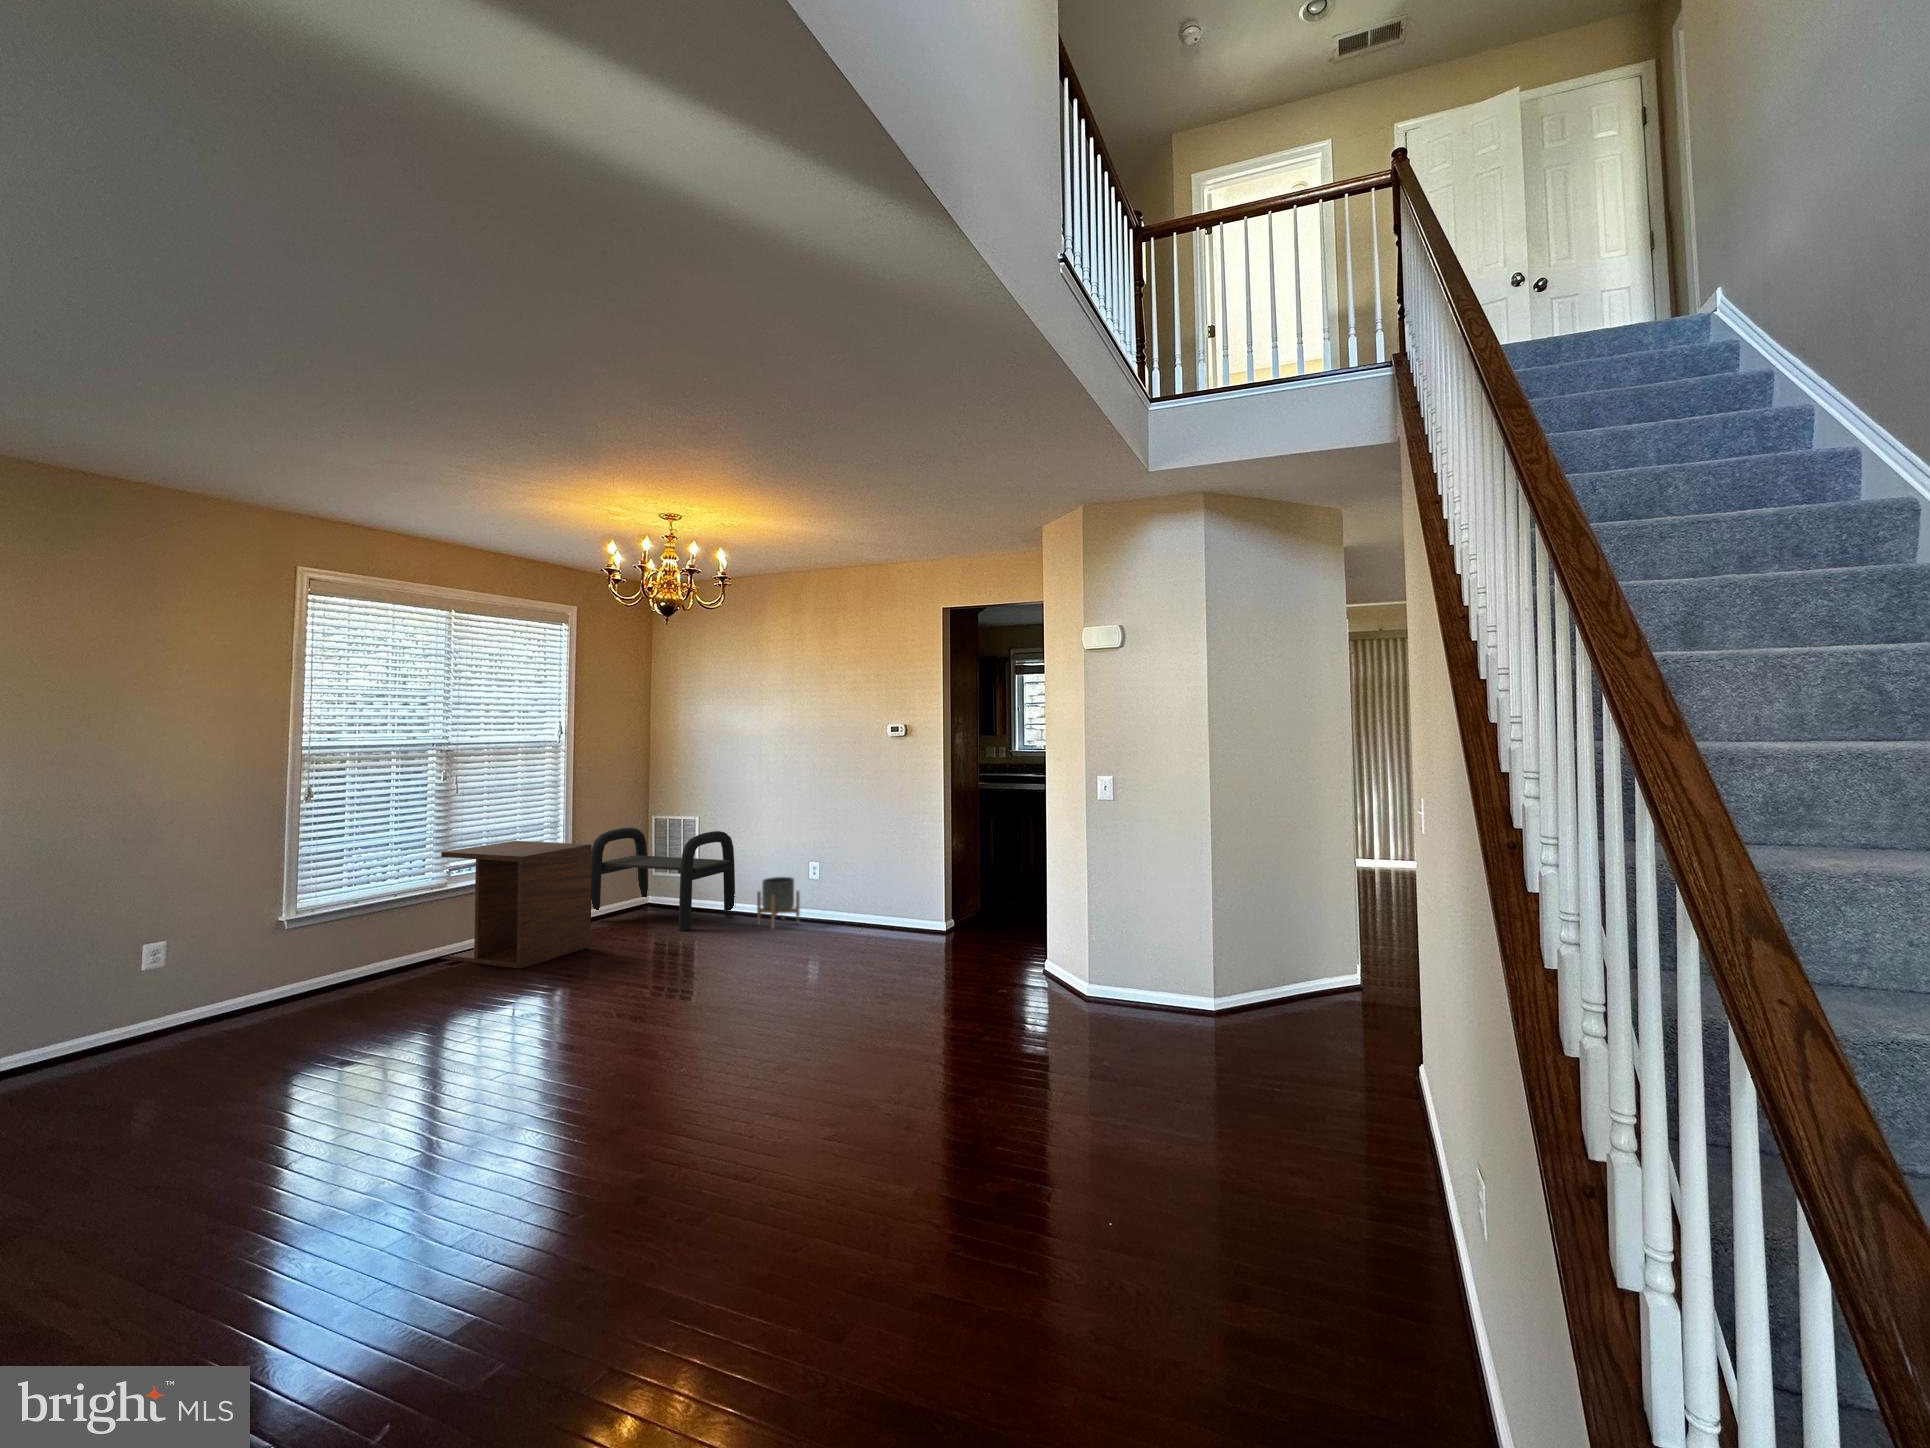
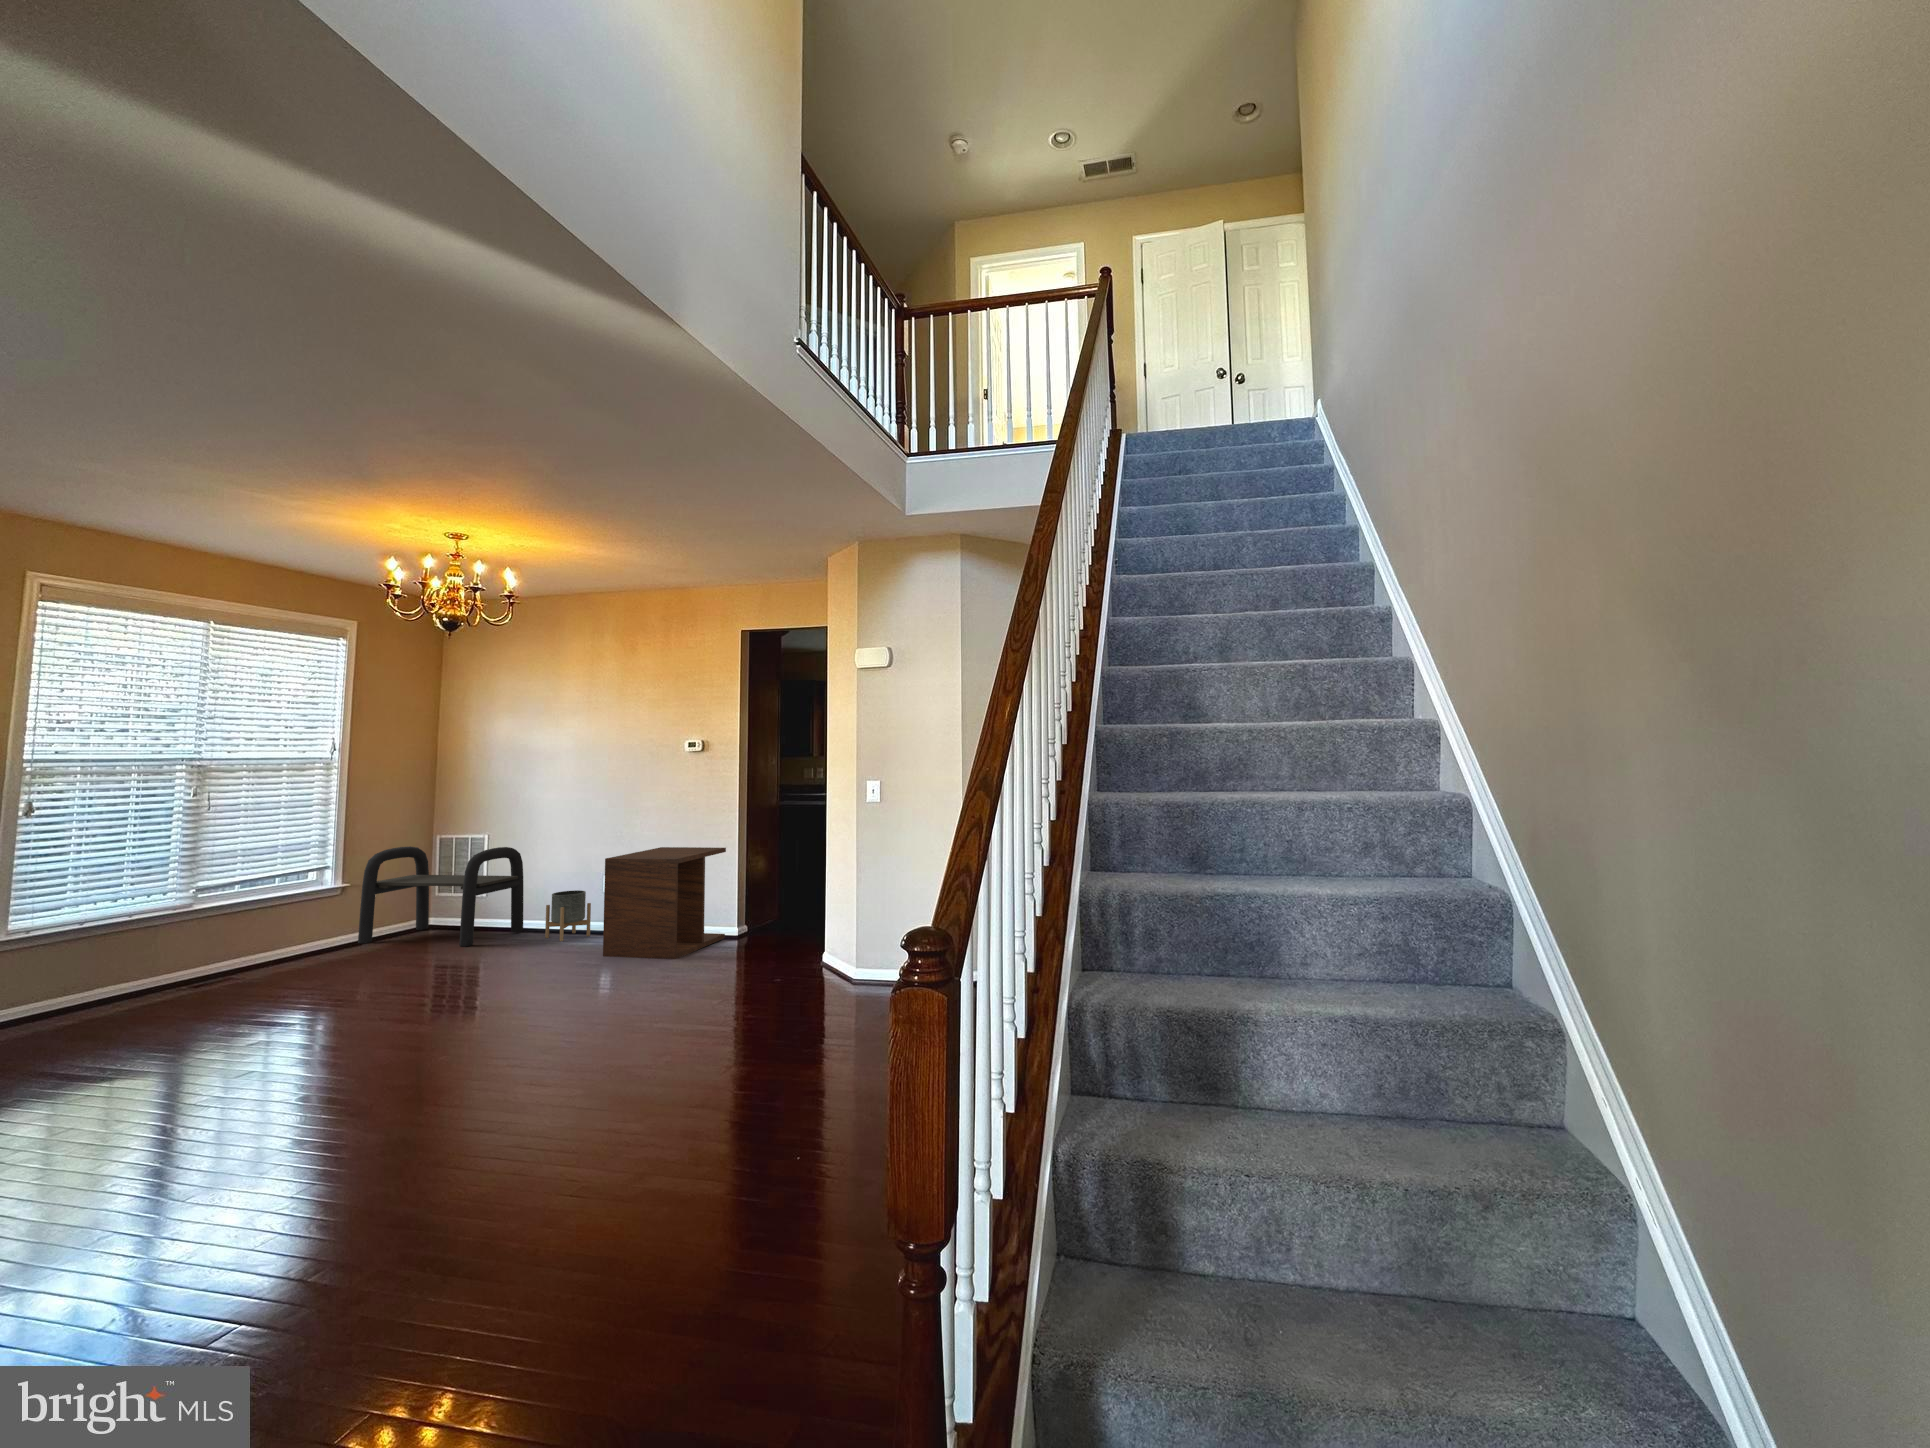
side table: present [440,841,592,969] -> present [603,847,726,959]

